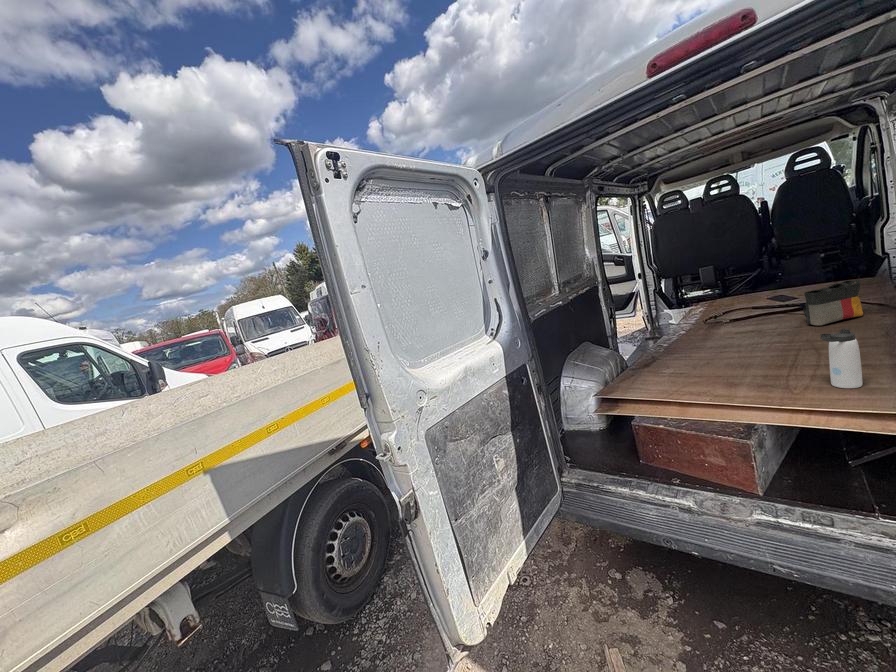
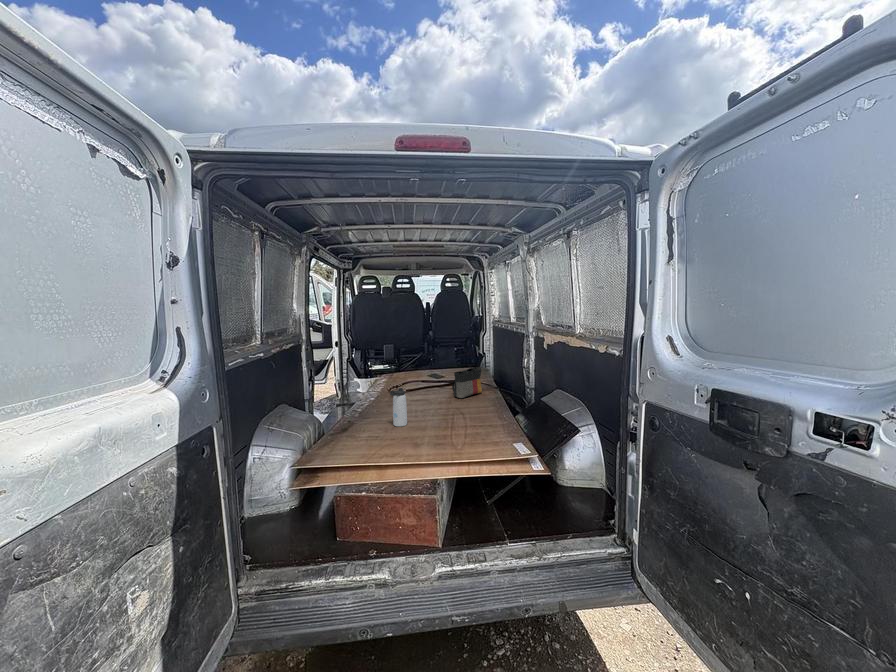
thermos bottle: present [820,329,863,388] -> present [390,388,407,427]

